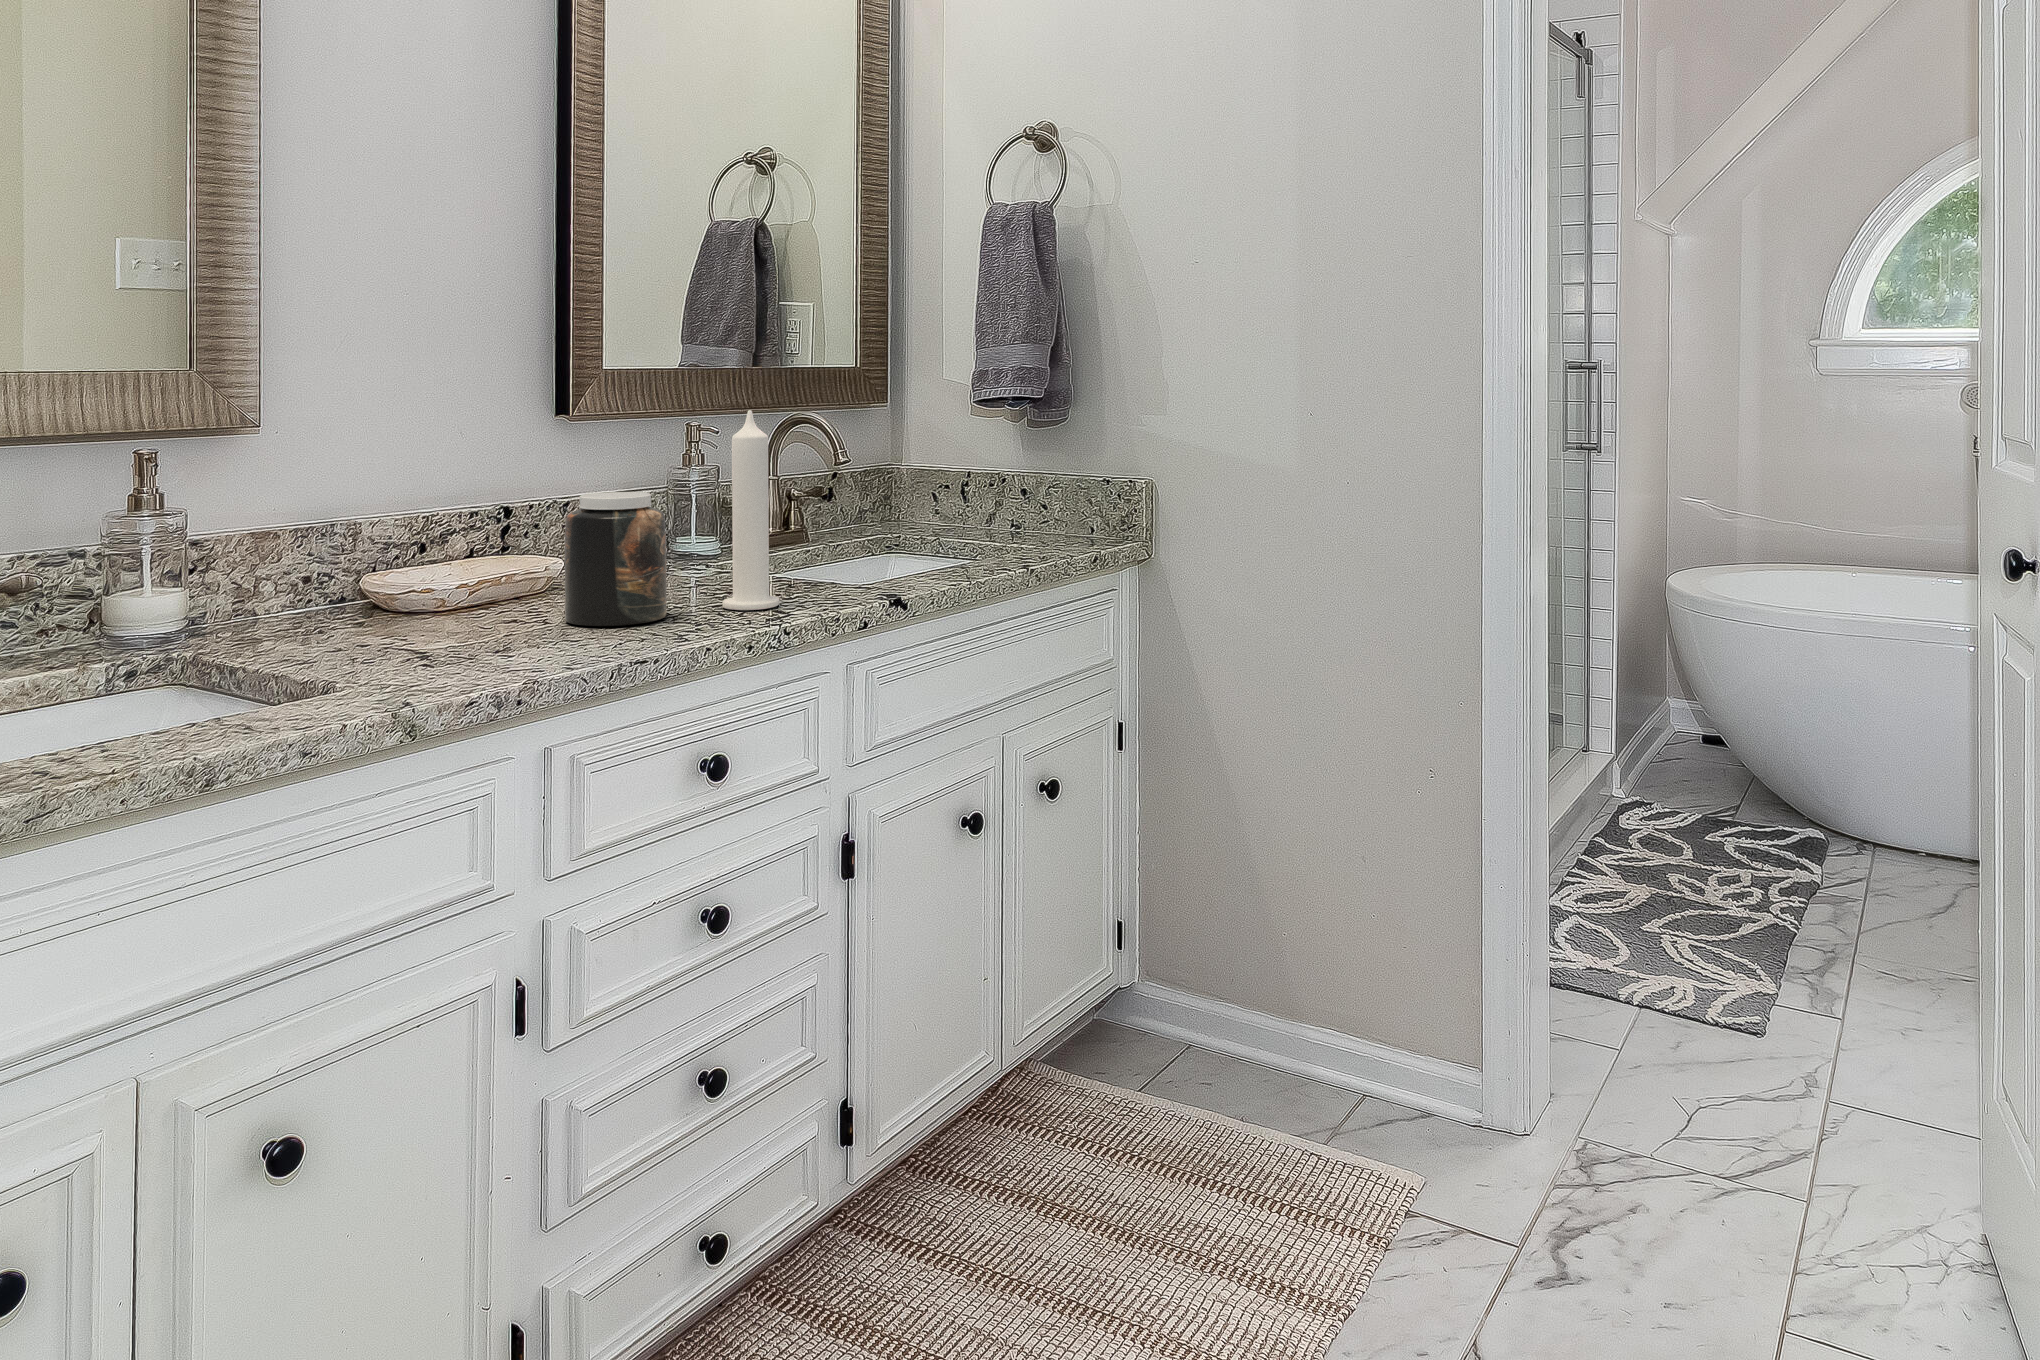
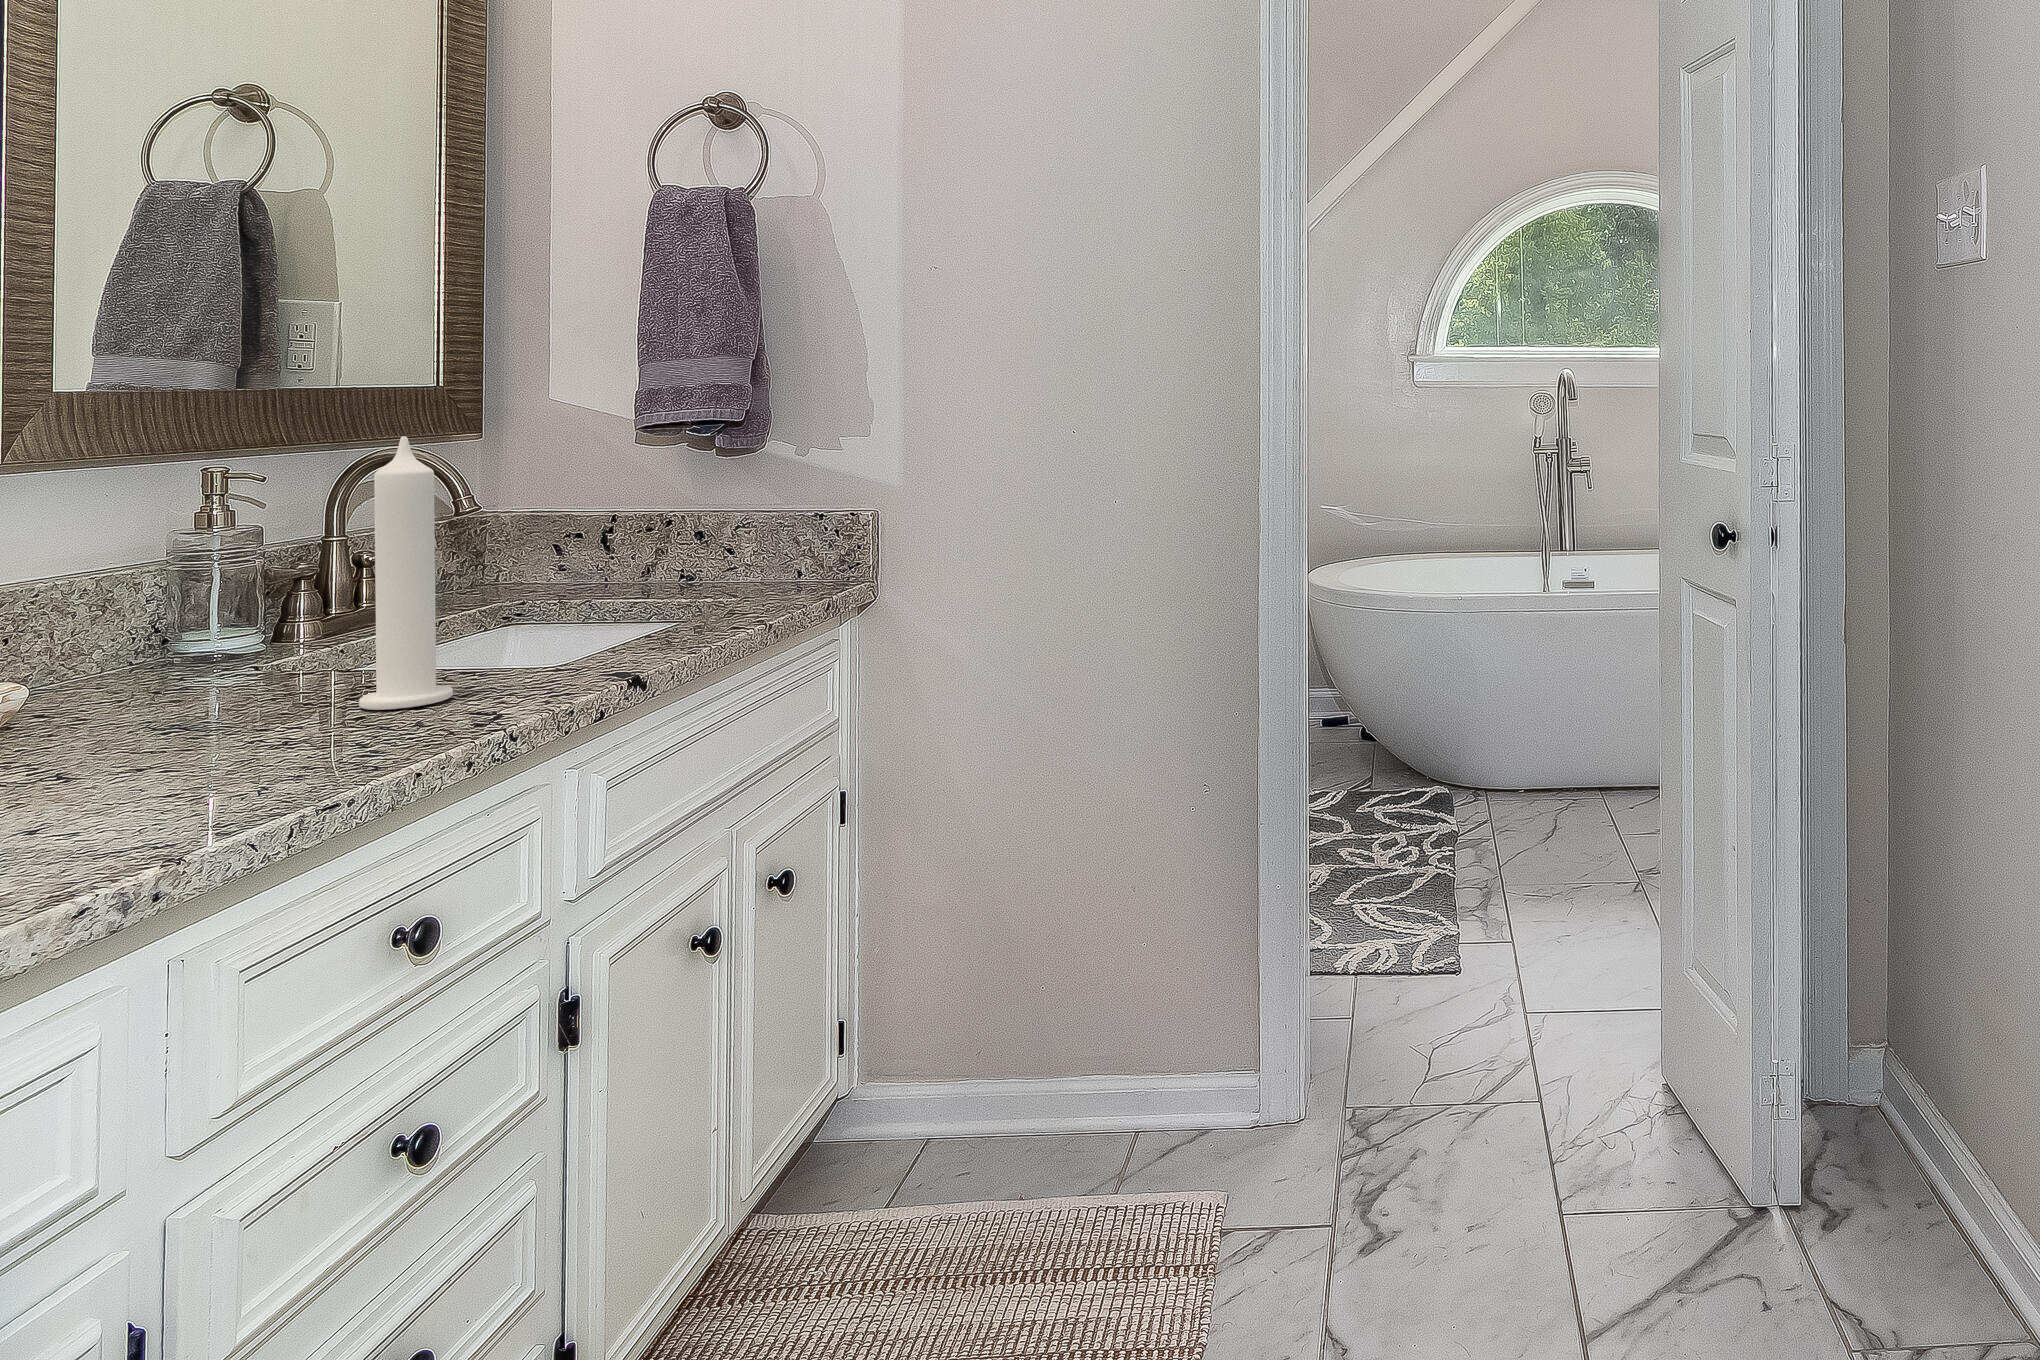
jar: present [565,492,667,626] -> none [90,558,280,761]

